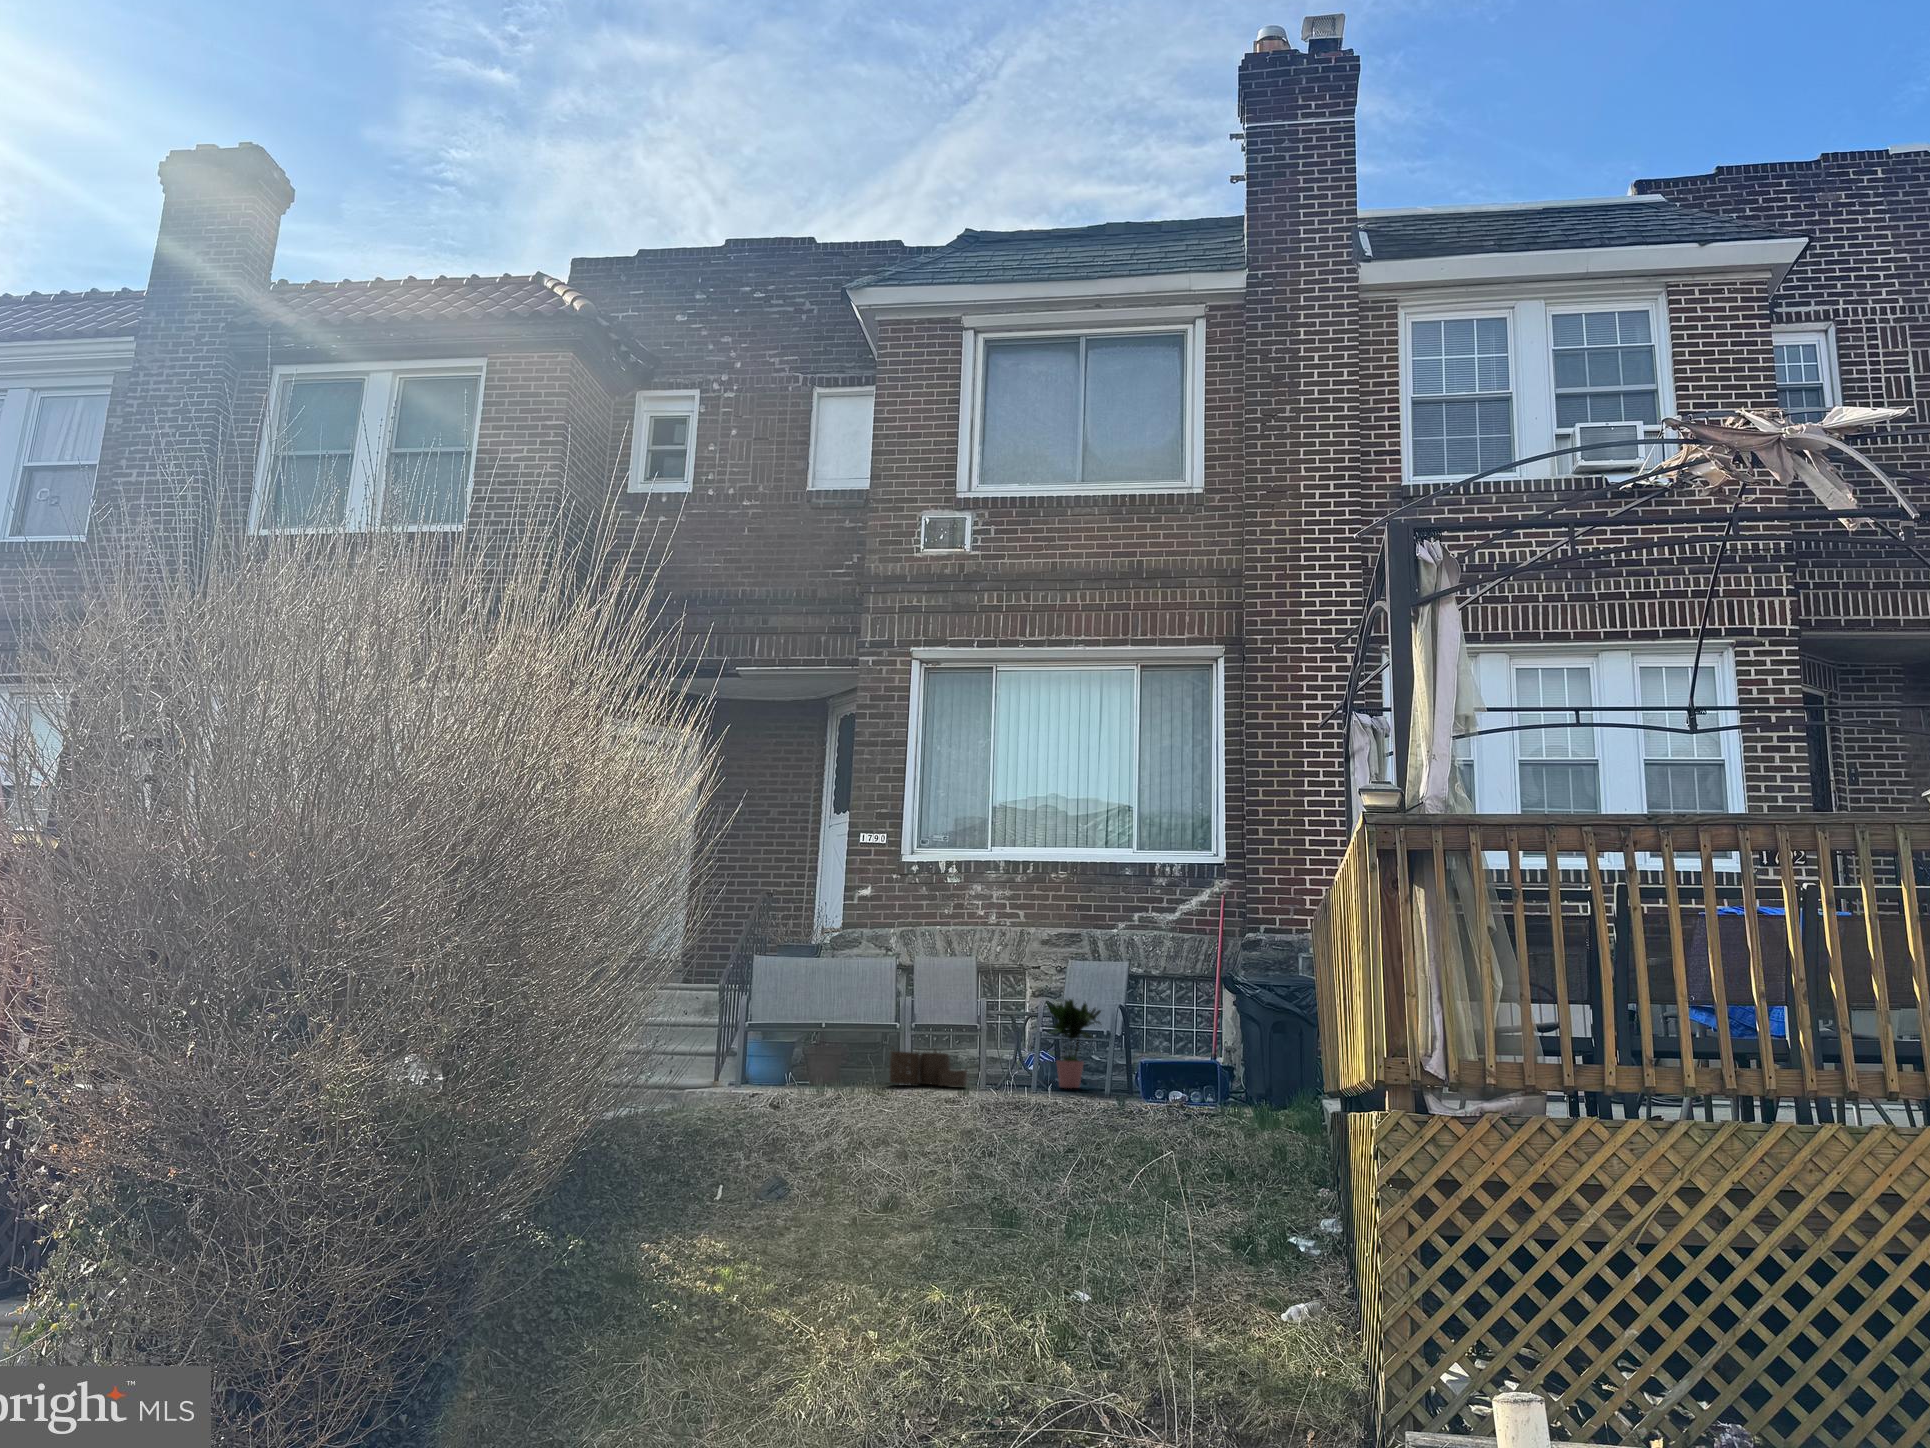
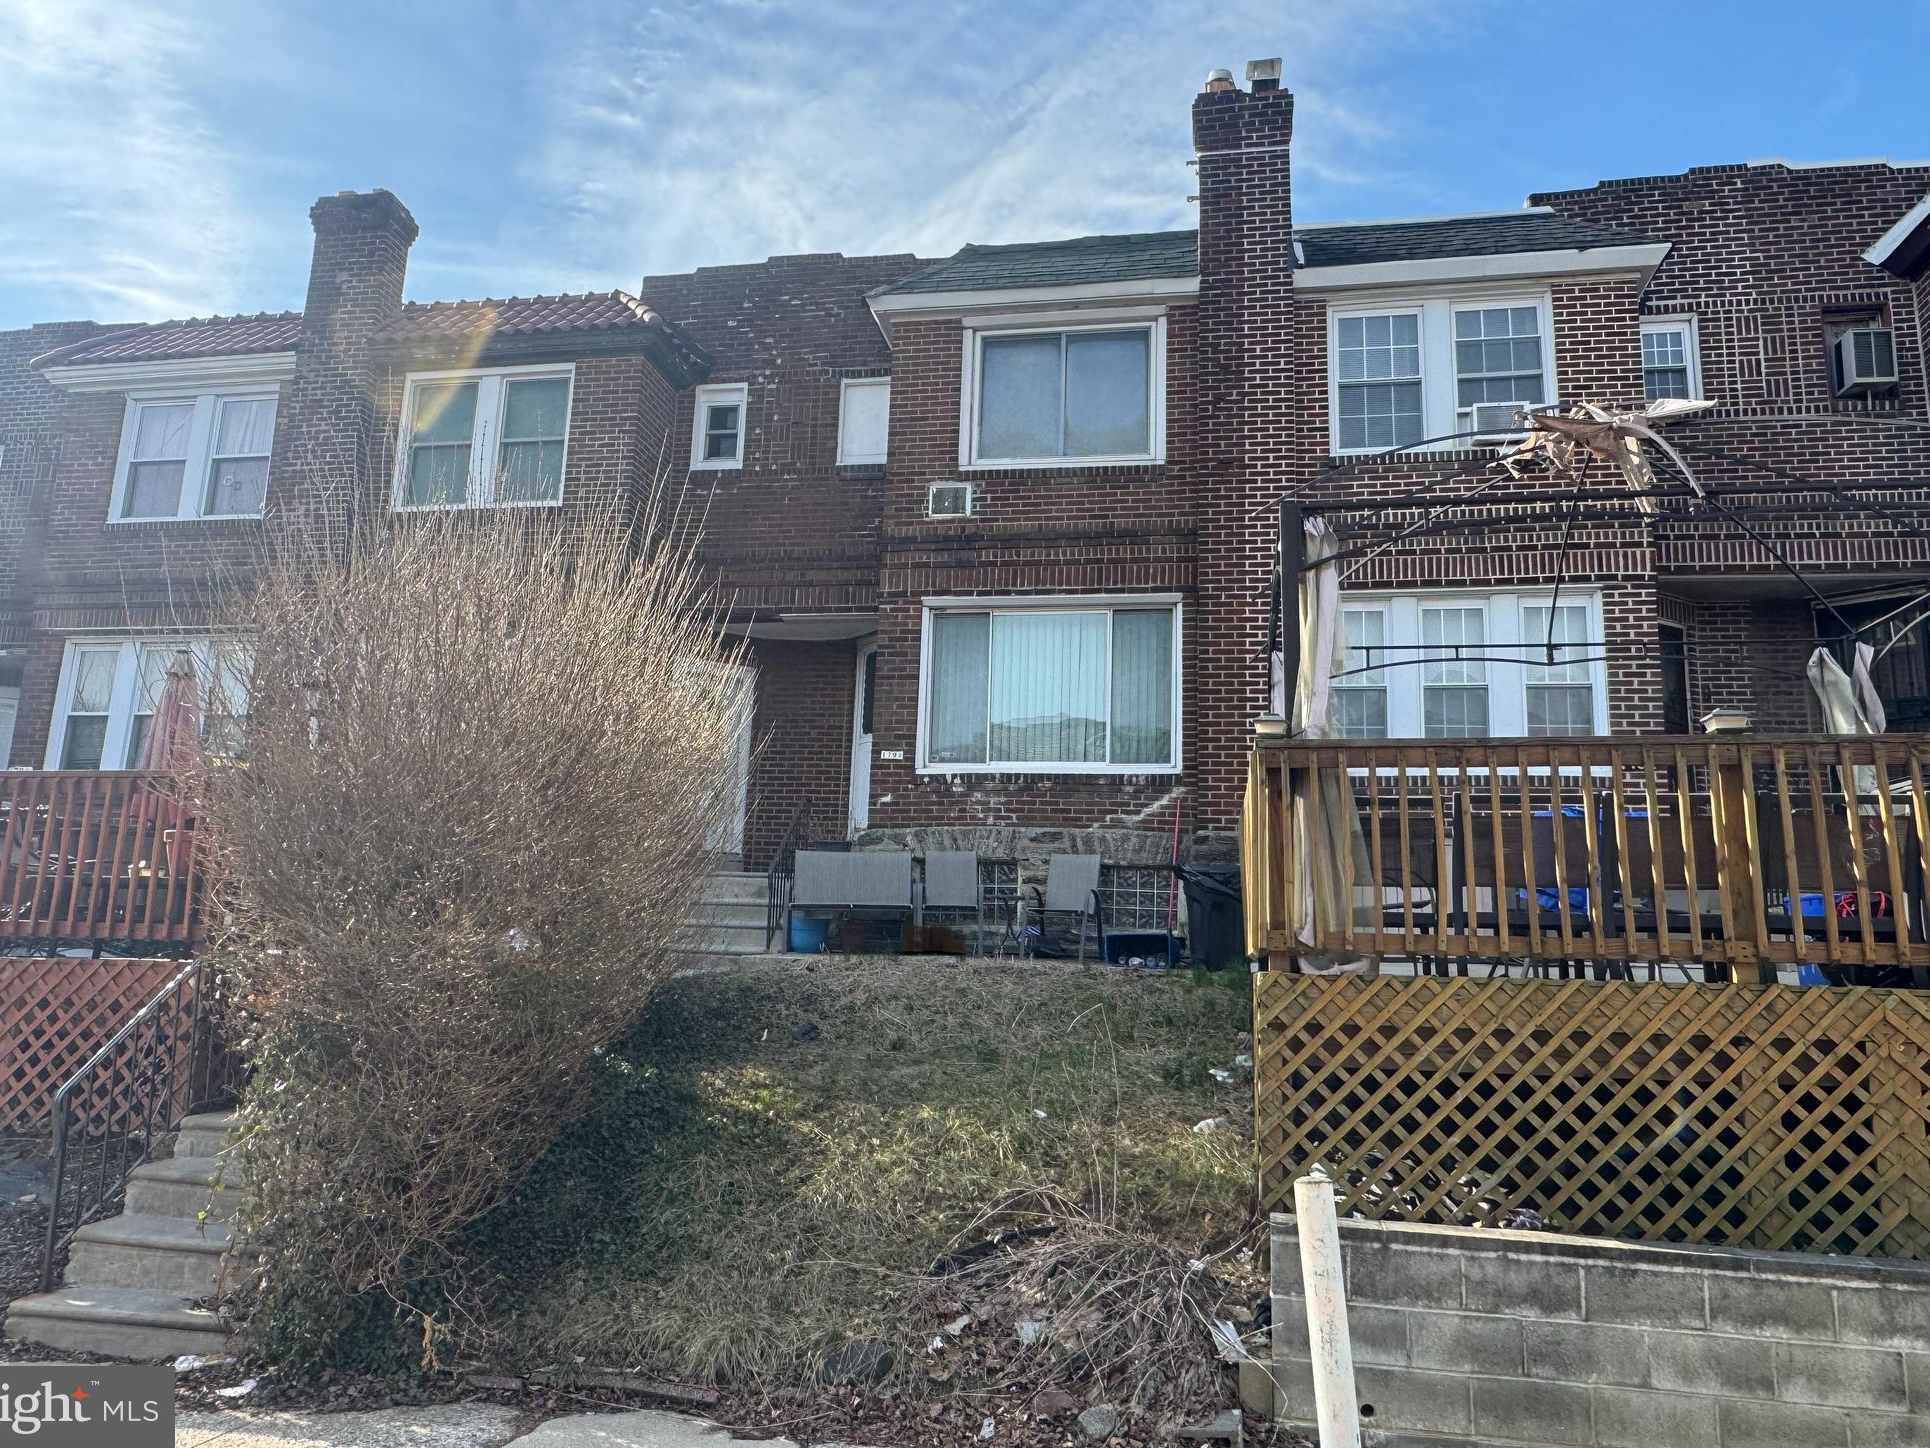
potted plant: present [1047,999,1101,1088] -> none [1028,881,1078,954]

